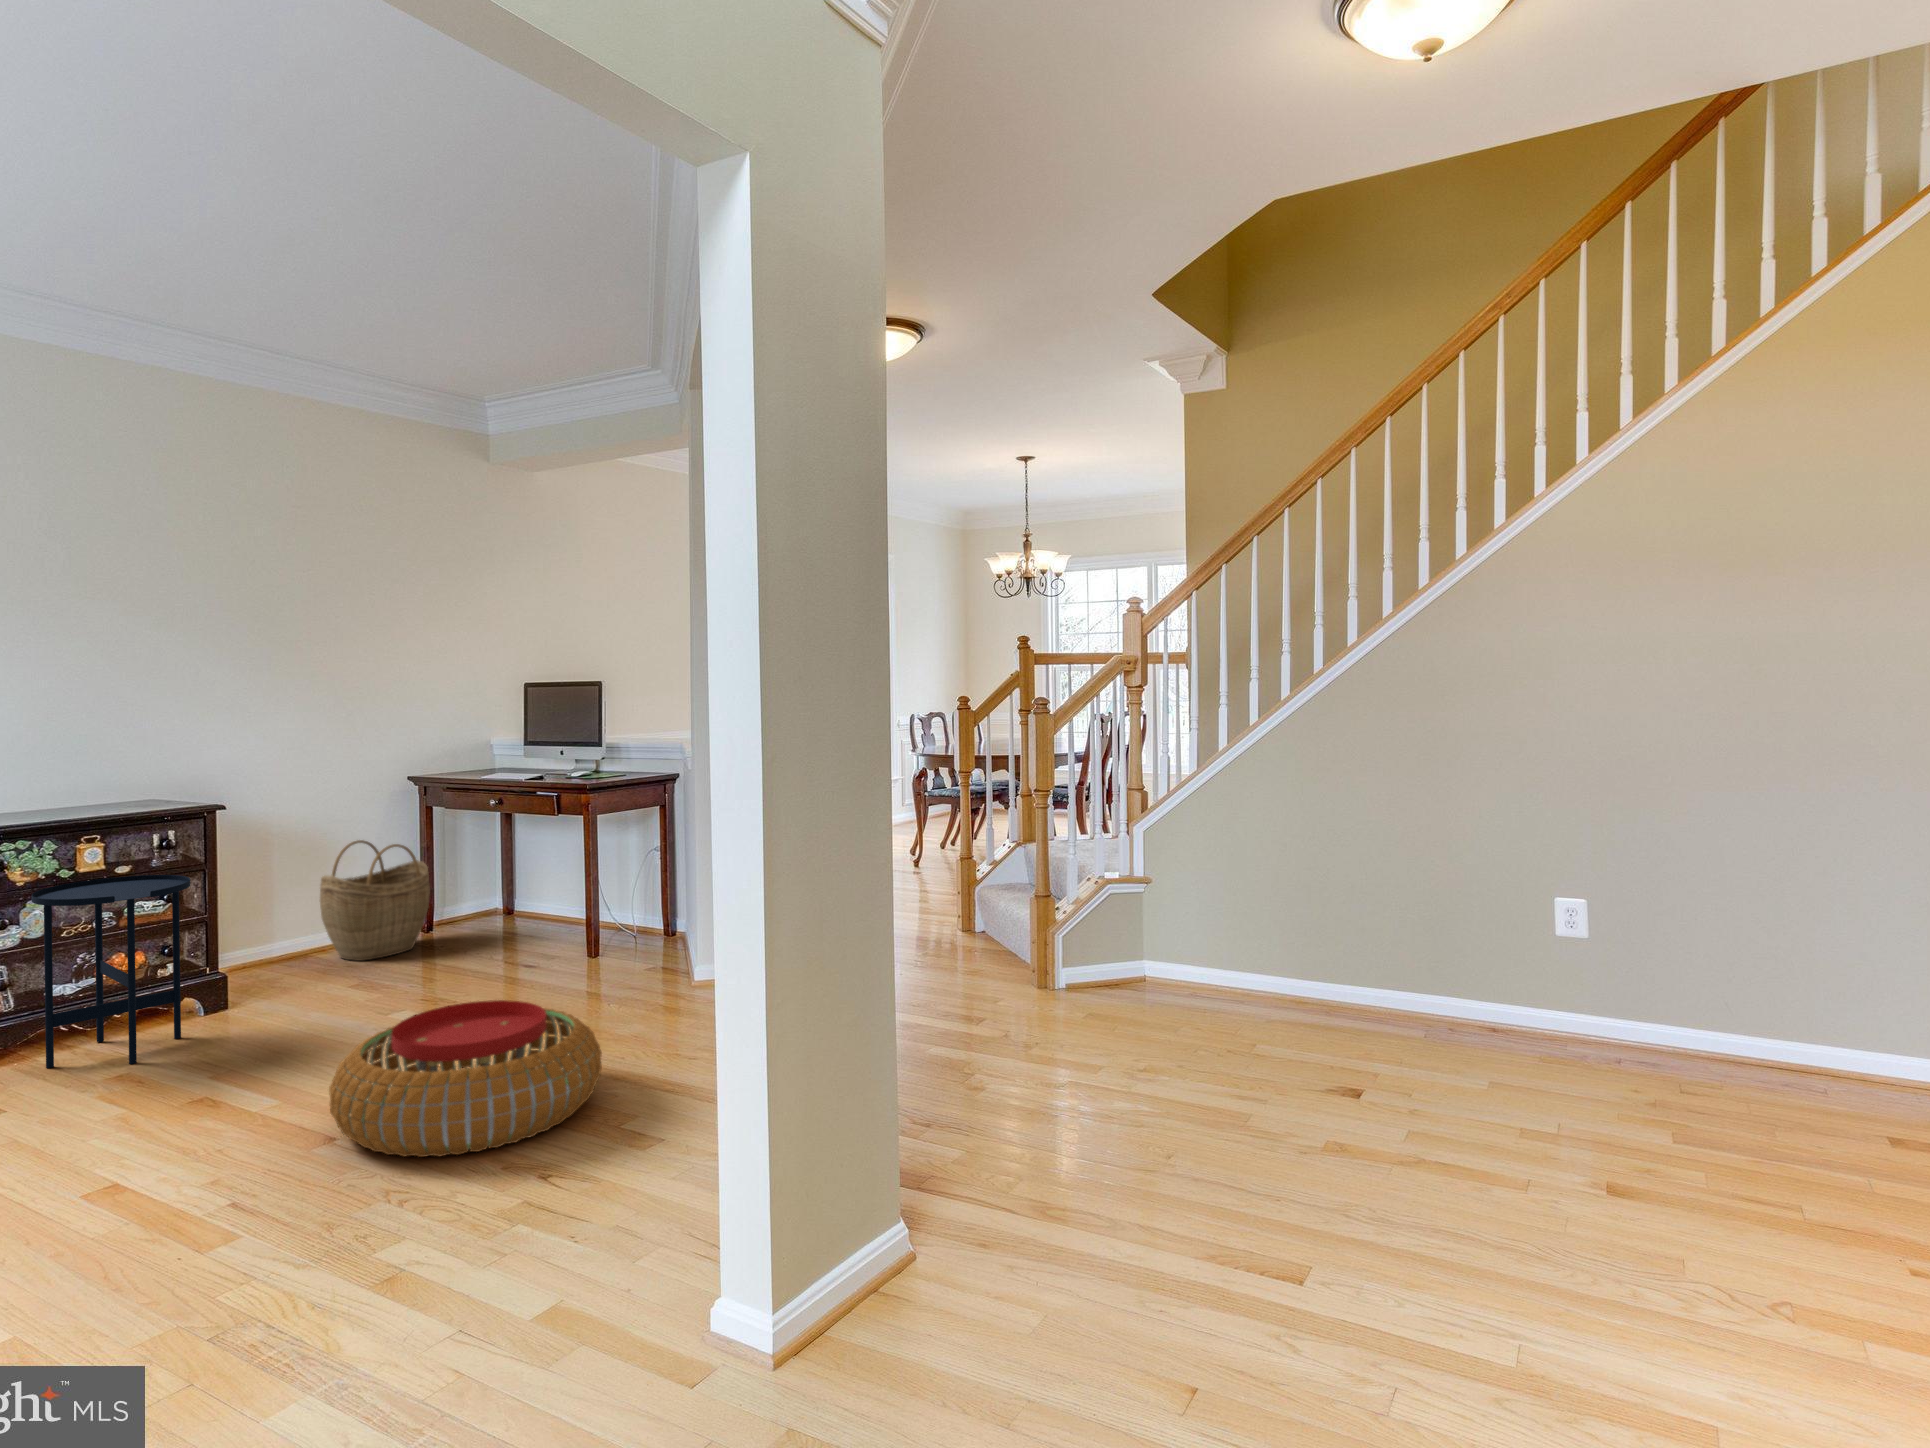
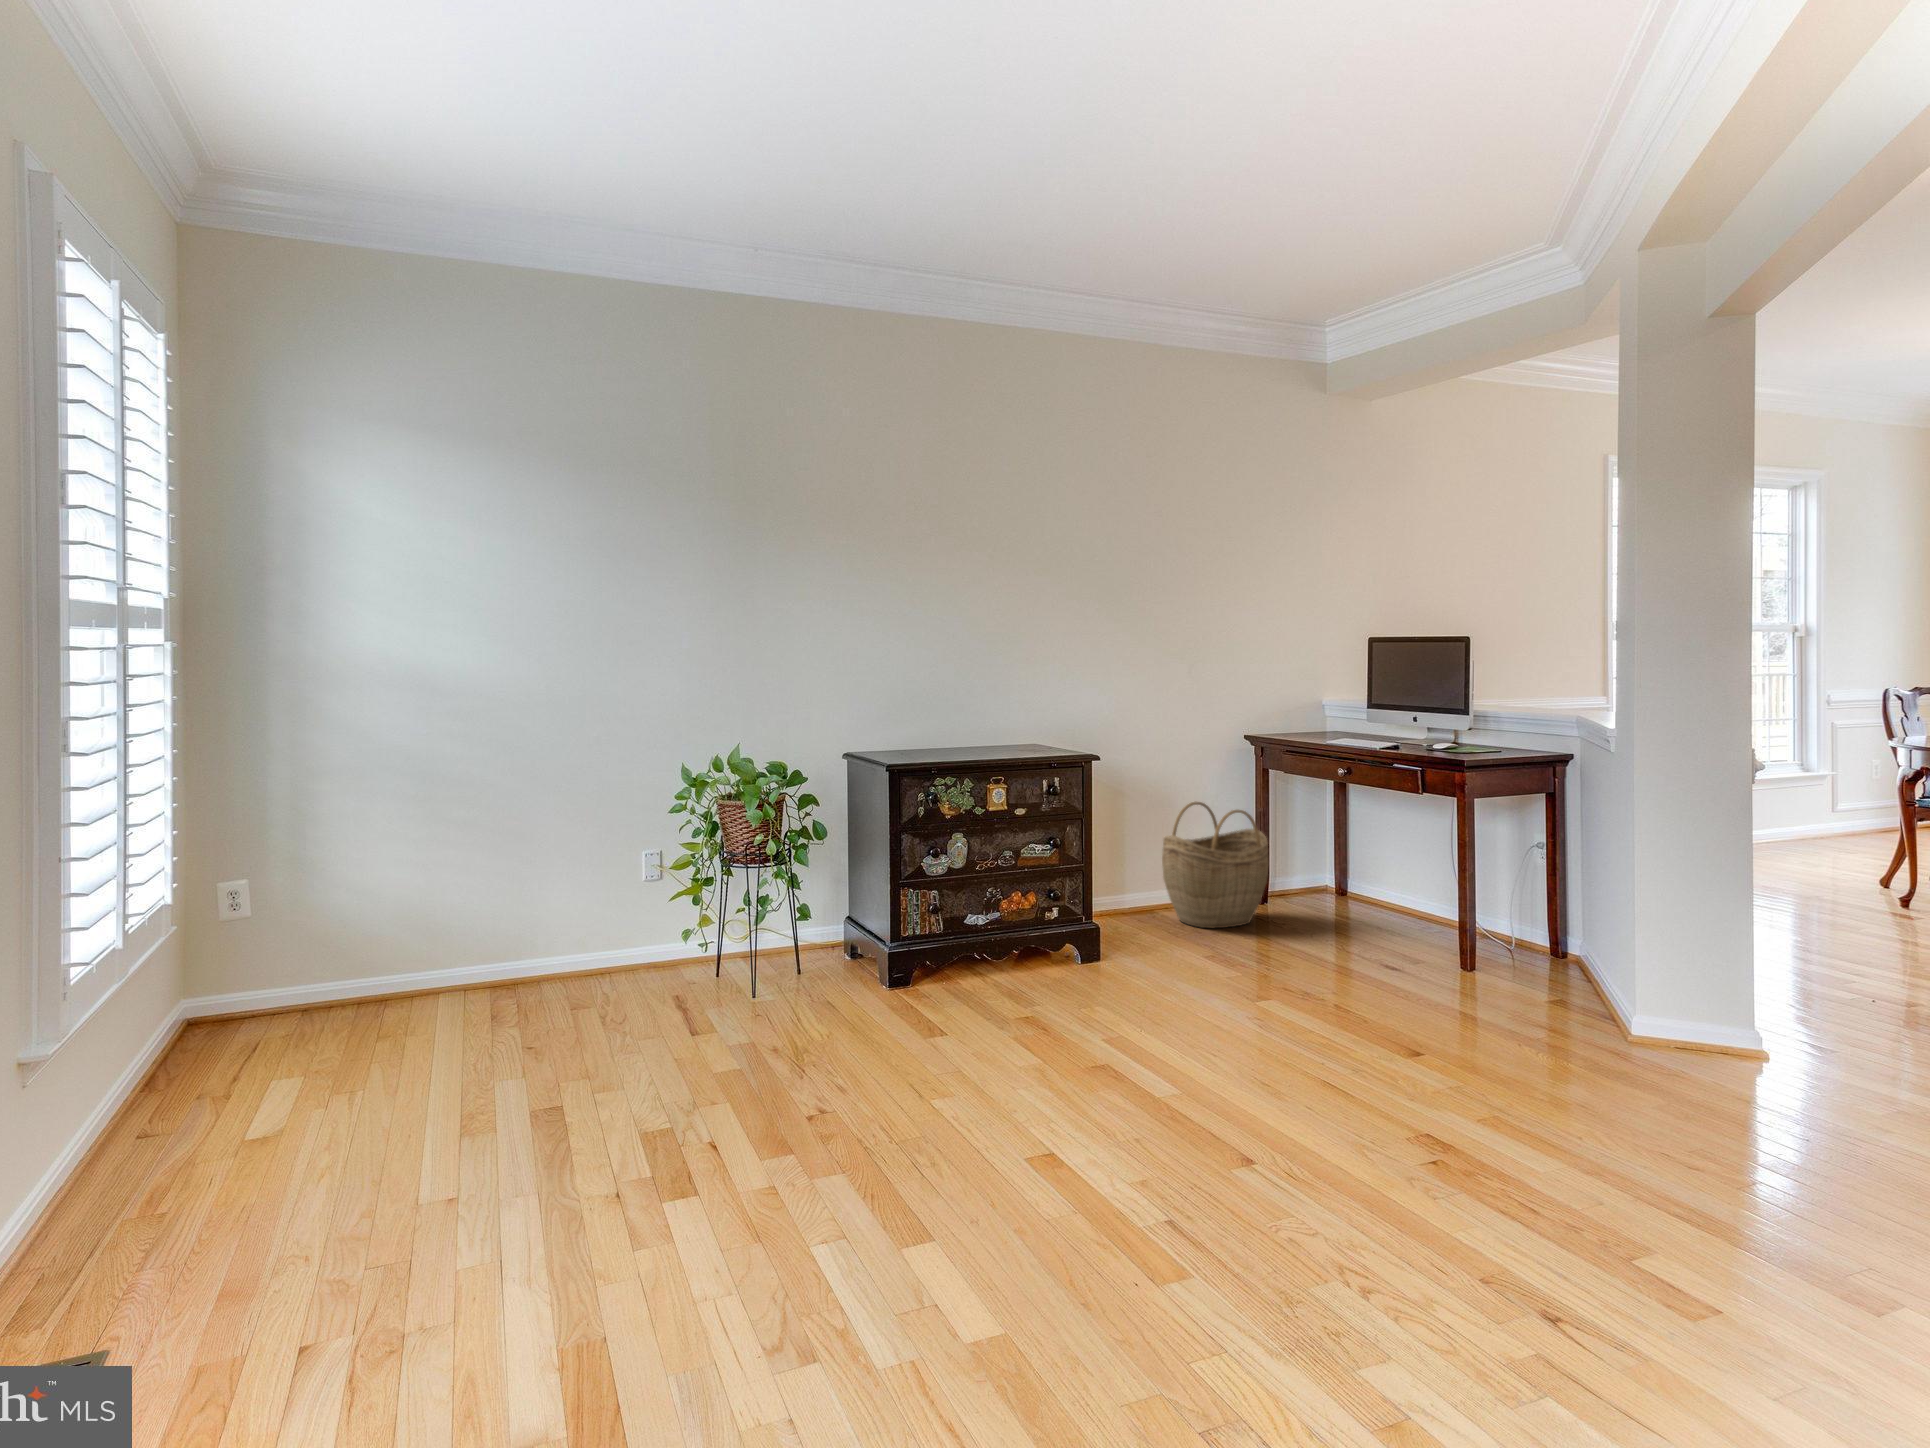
side table: present [32,875,190,1068] -> none [962,819,1084,1001]
pouf: present [329,1000,602,1157] -> none [1271,1006,1589,1189]

